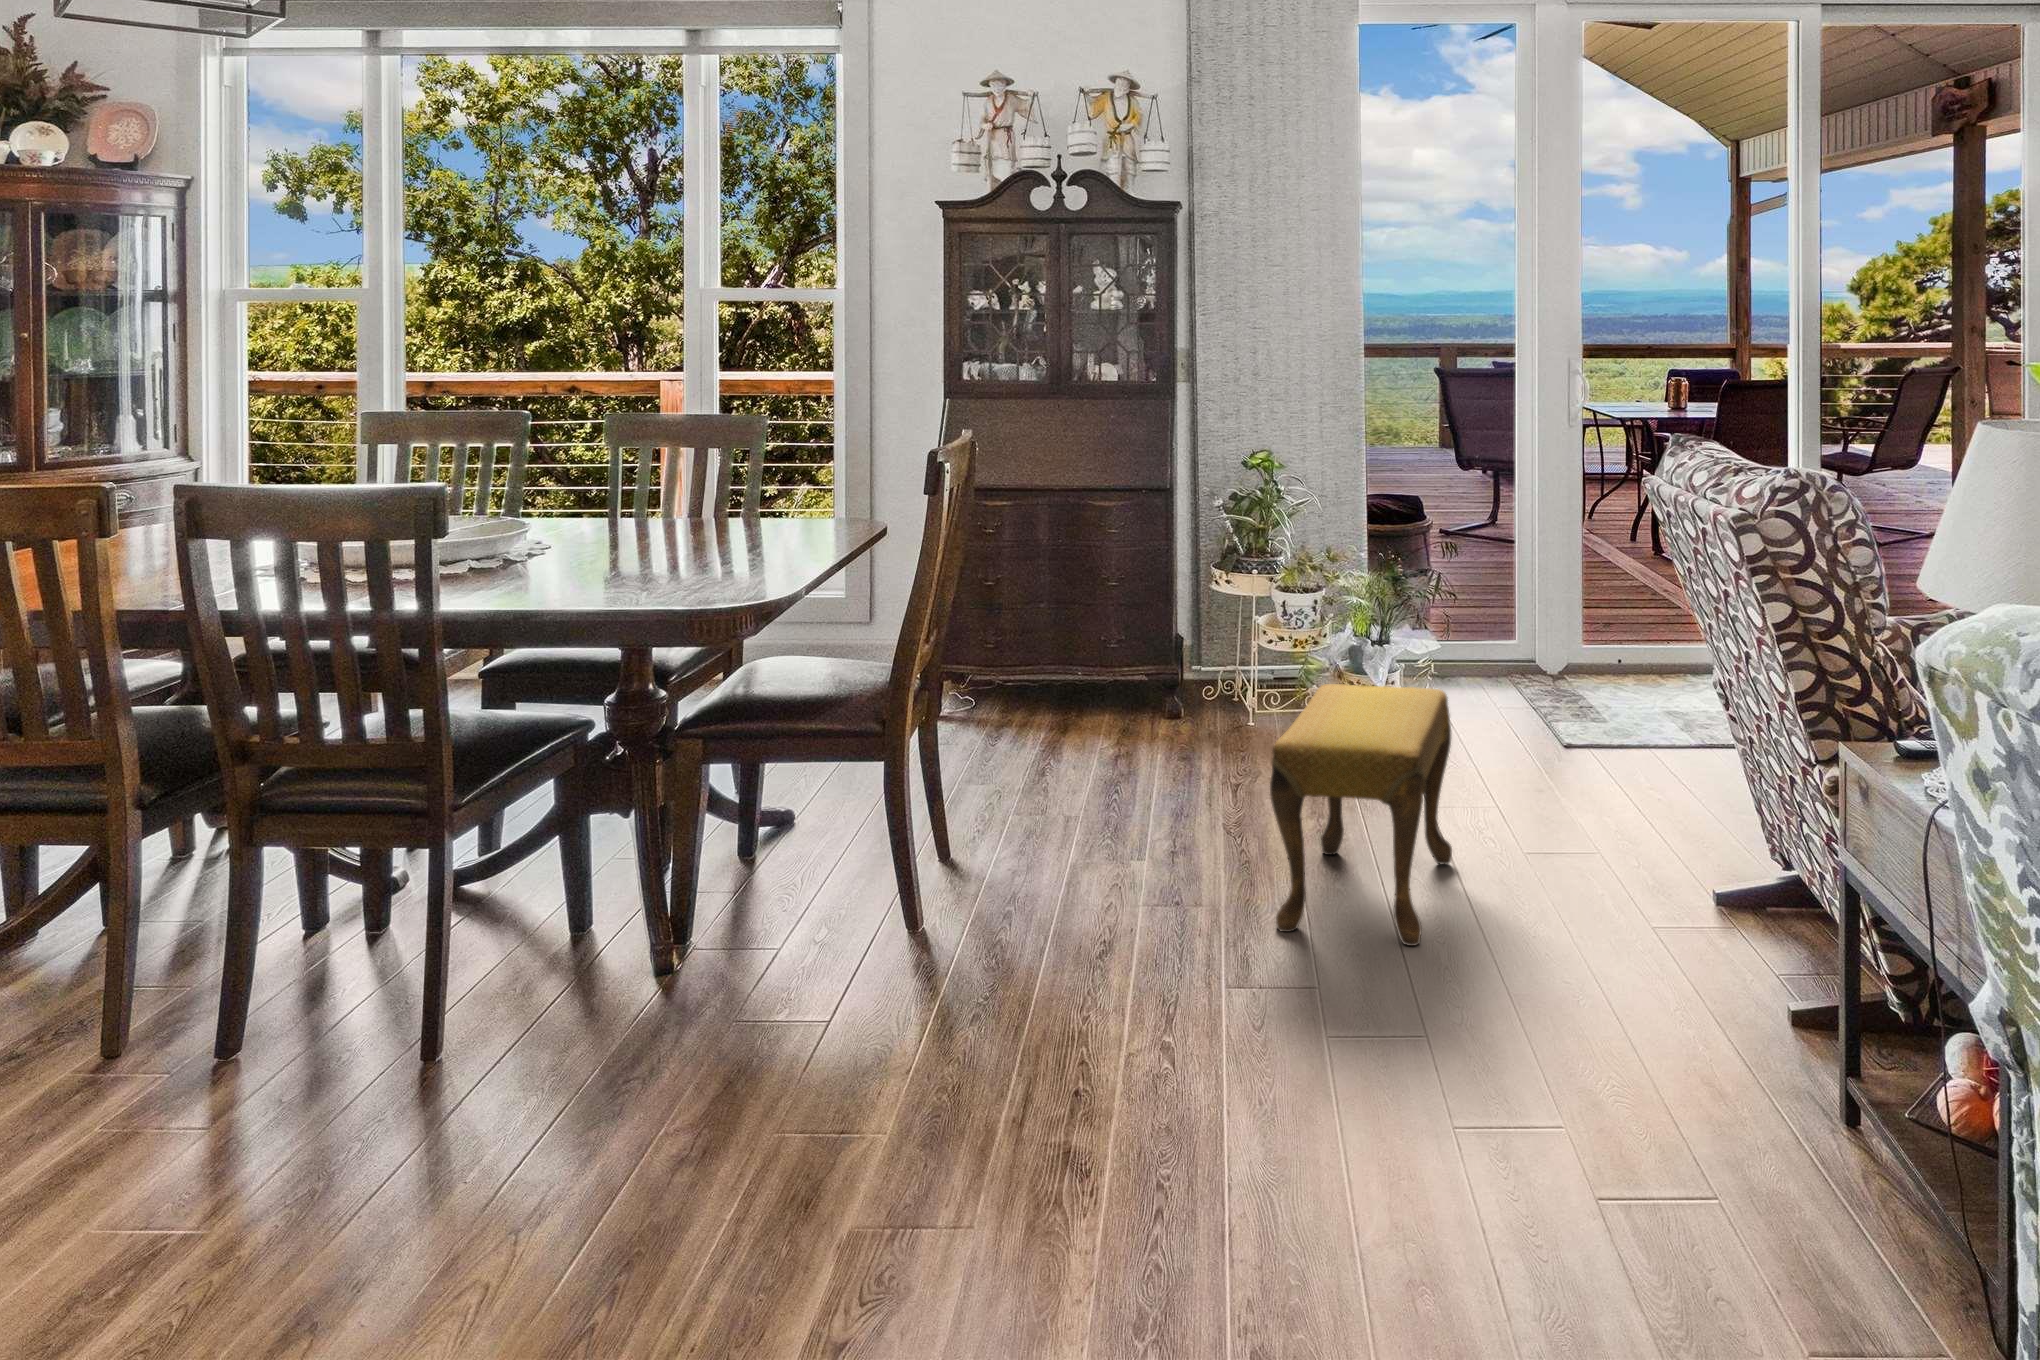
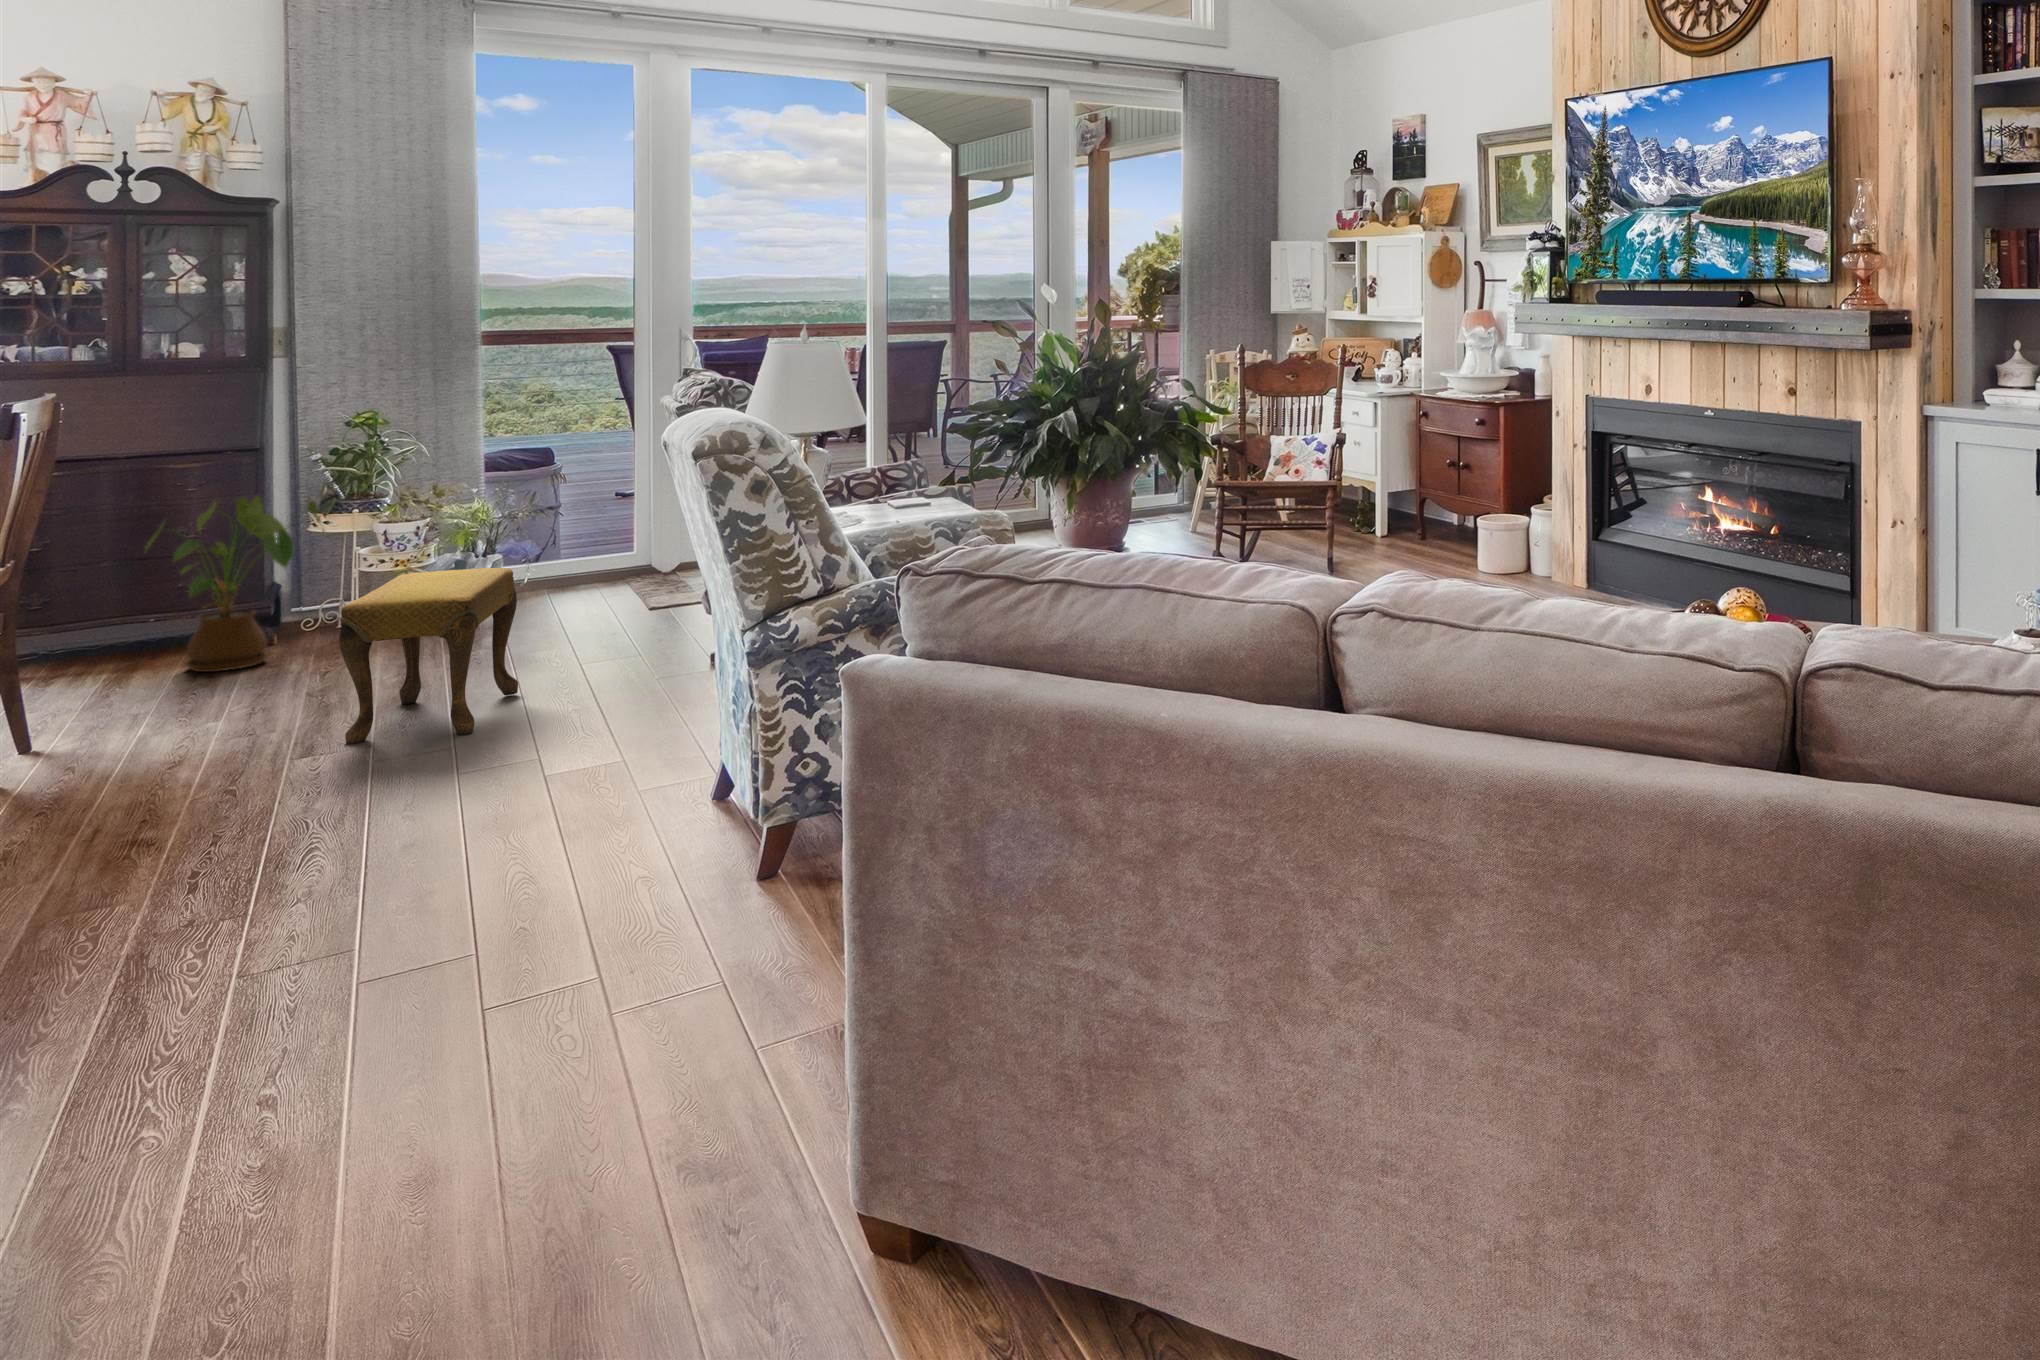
house plant: none [1073,542,1230,748] -> present [145,496,324,672]

